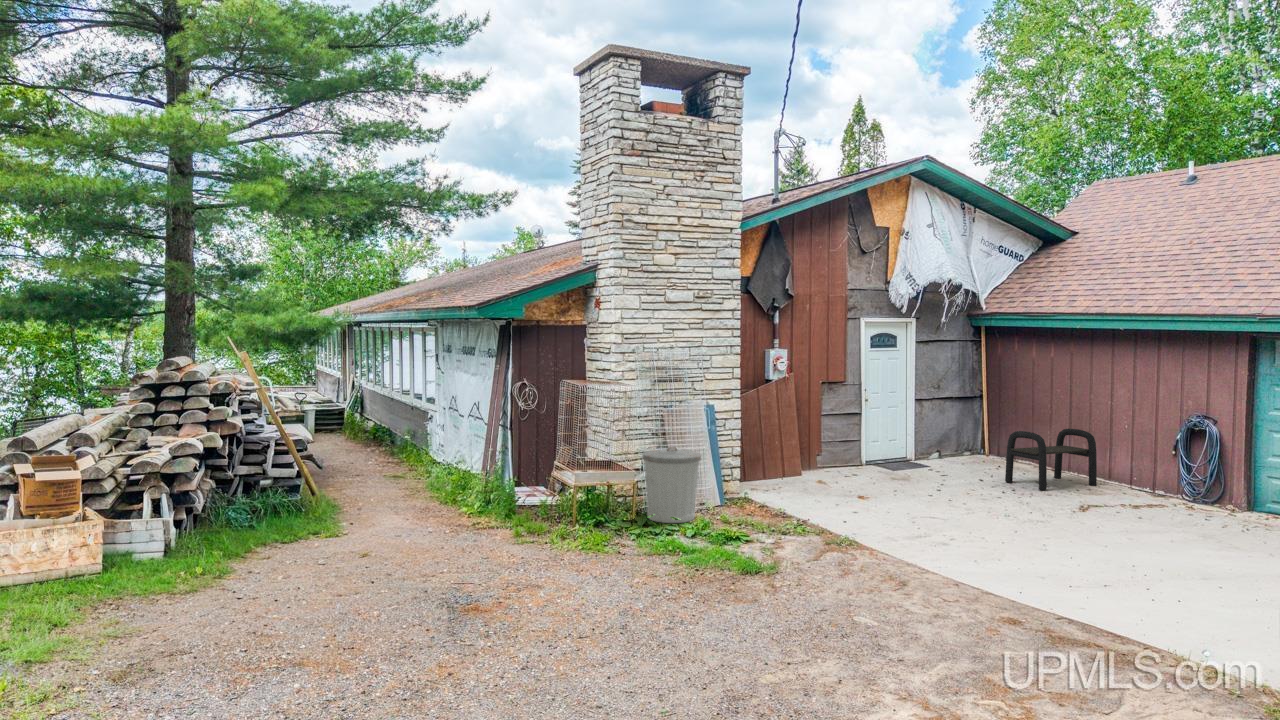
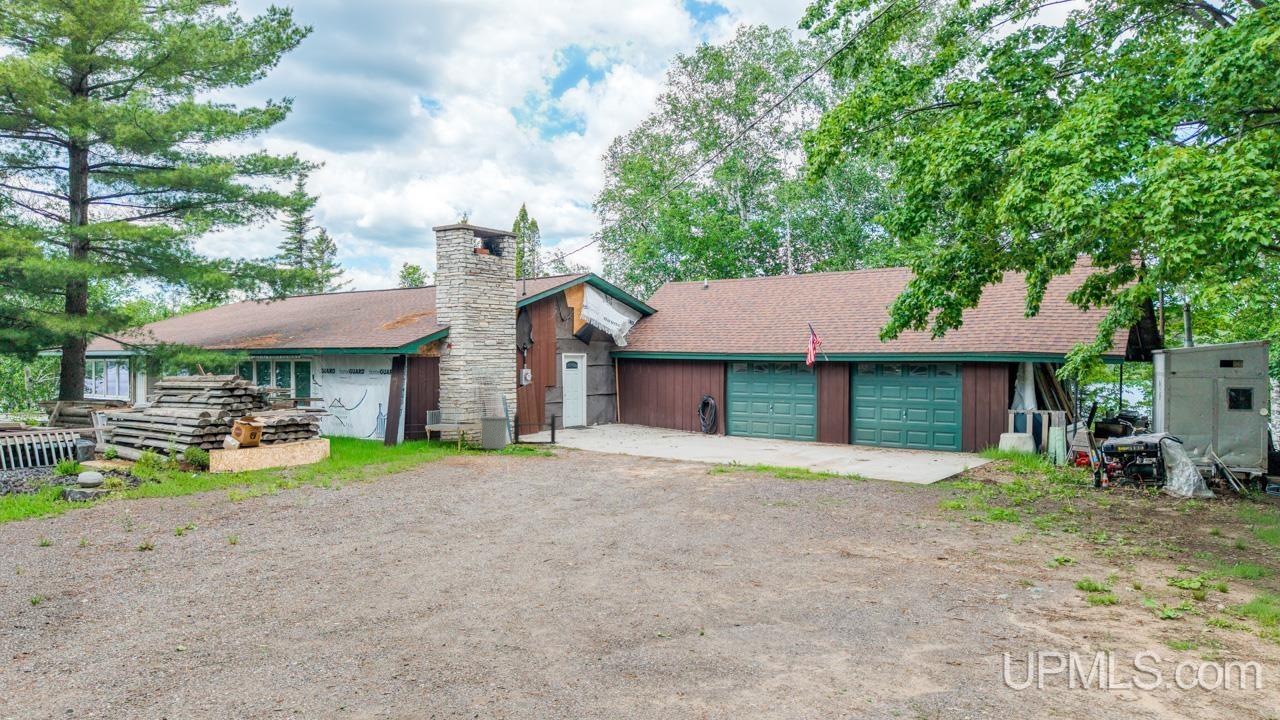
bench: present [1005,429,1097,490] -> present [513,414,555,444]

